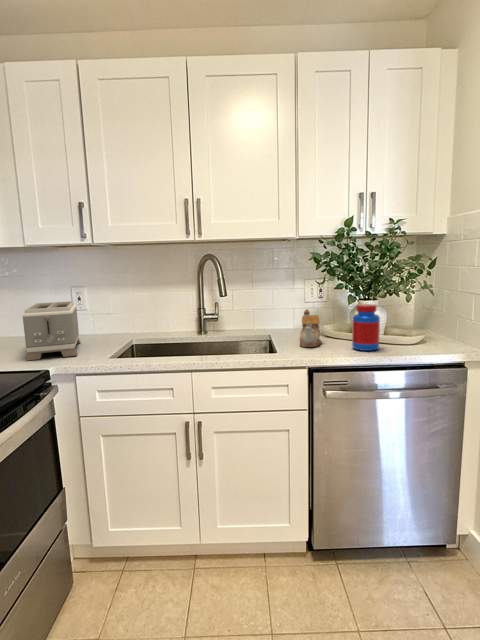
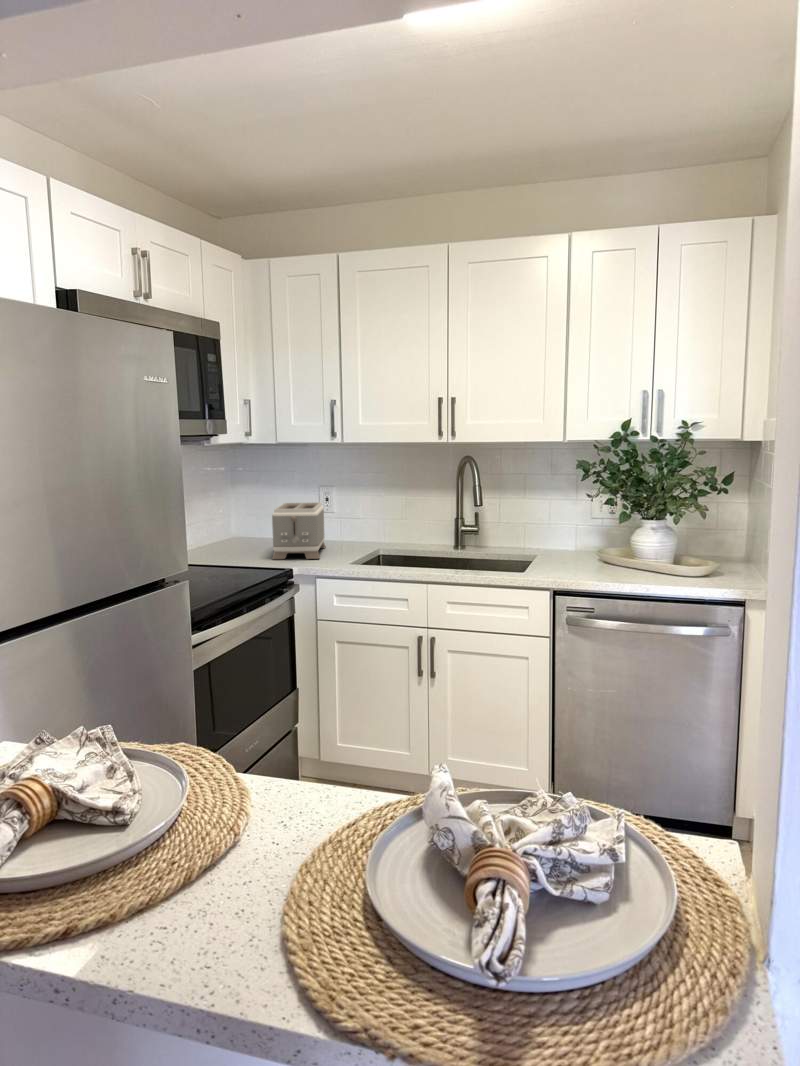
jar: present [352,304,380,351] -> none [612,523,645,577]
teapot: present [300,310,322,347] -> none [556,526,585,569]

